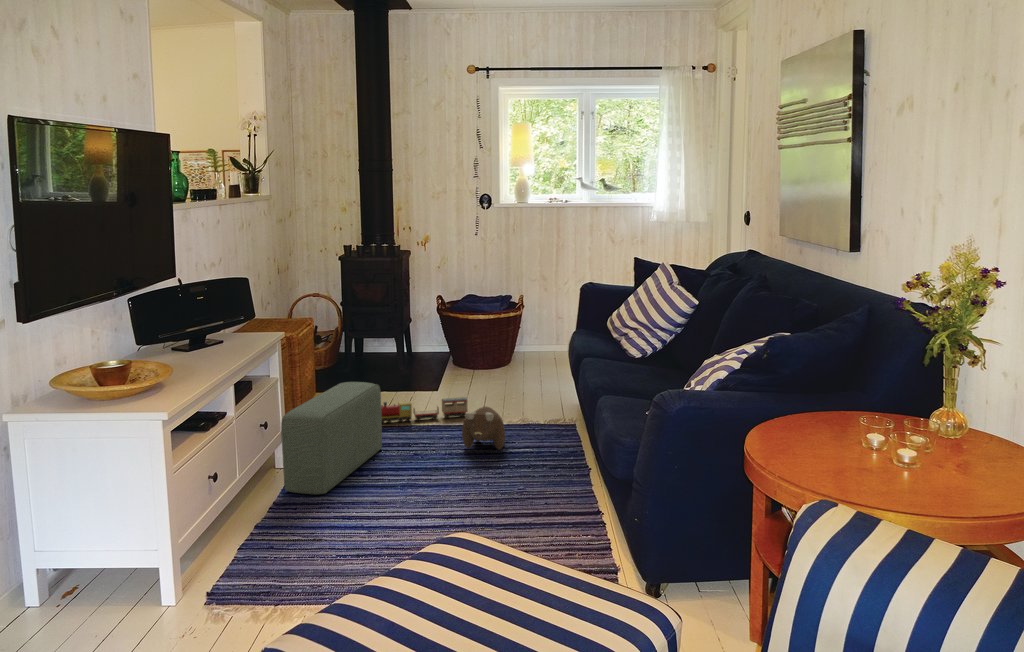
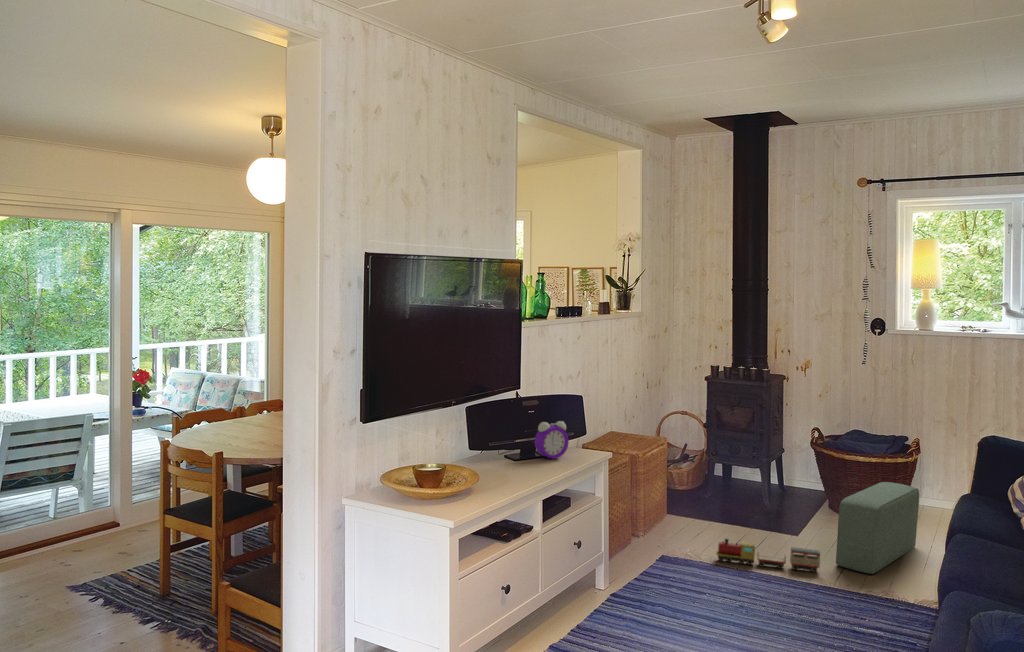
alarm clock: none [200,307,236,346] -> present [535,421,569,459]
pouf: present [281,382,382,494] -> present [836,482,919,574]
plush toy: present [462,407,505,450] -> none [799,569,853,623]

